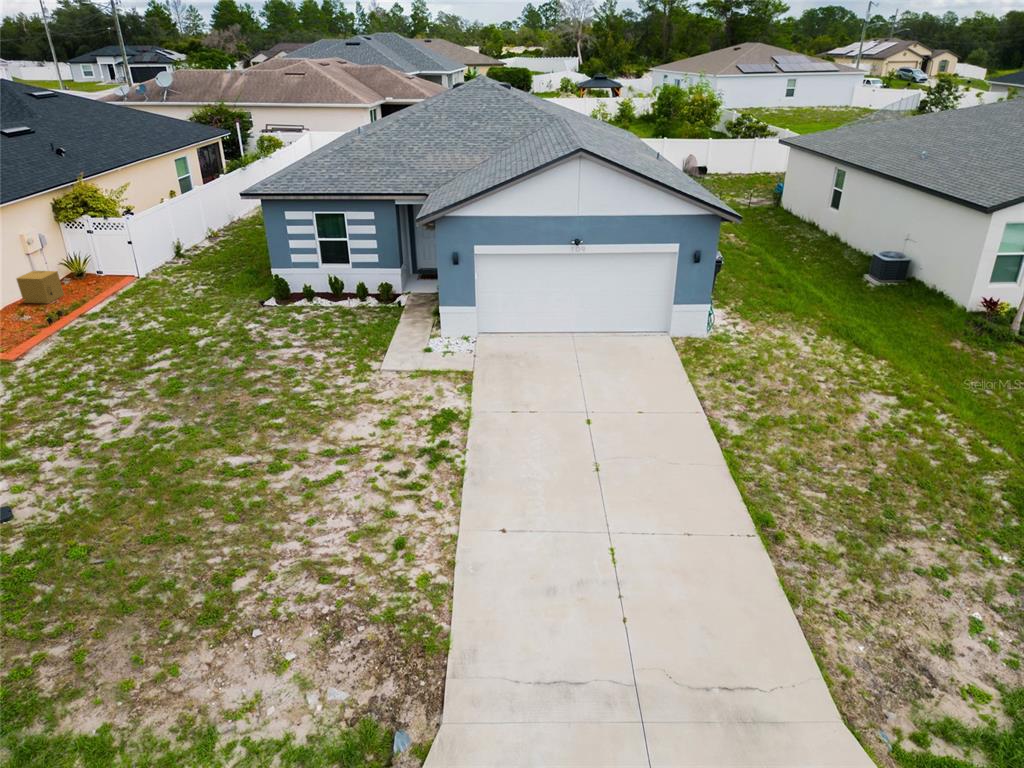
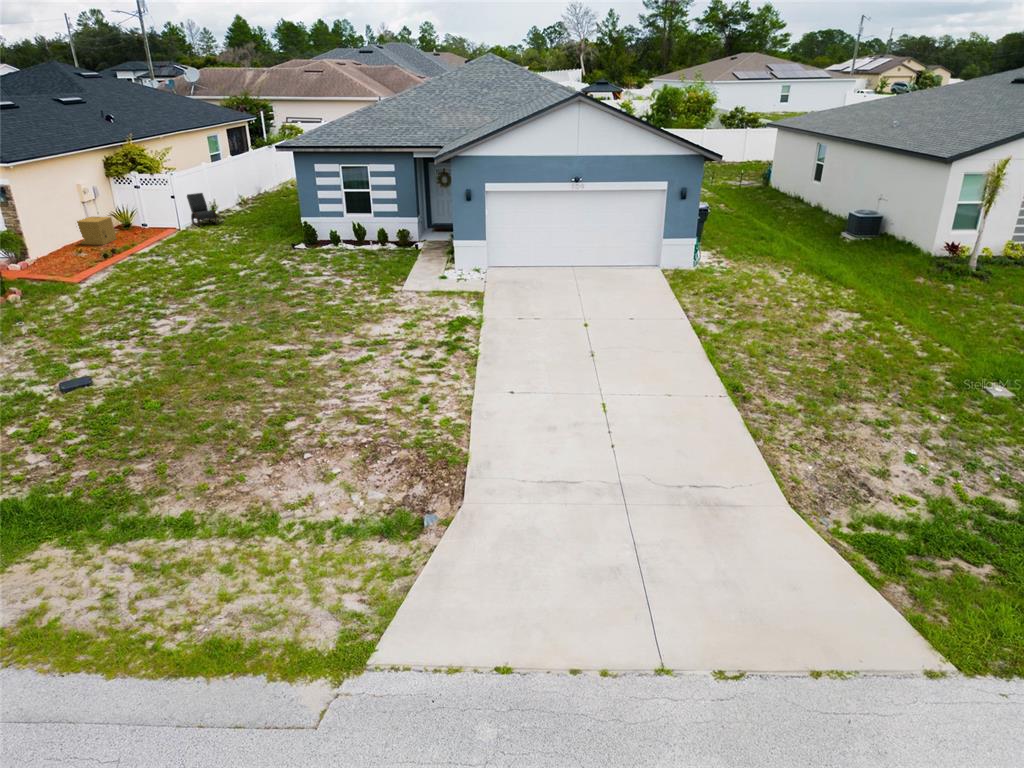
lounge chair: none [144,238,179,277] -> present [187,193,217,227]

